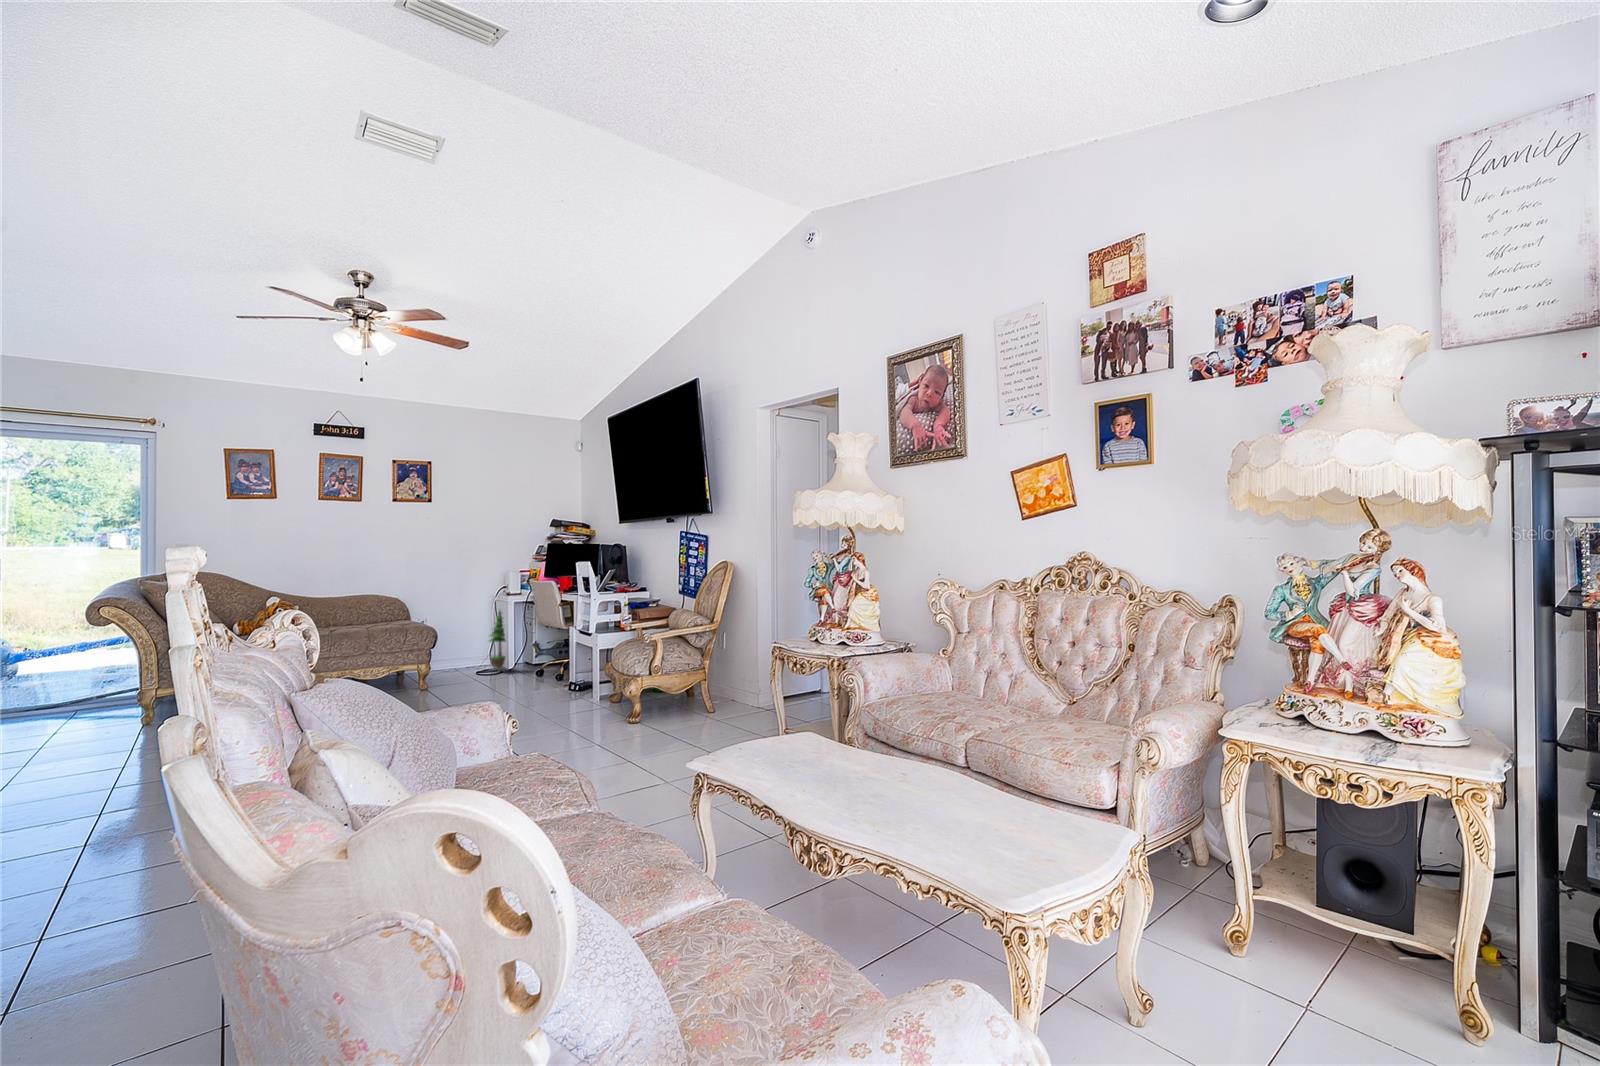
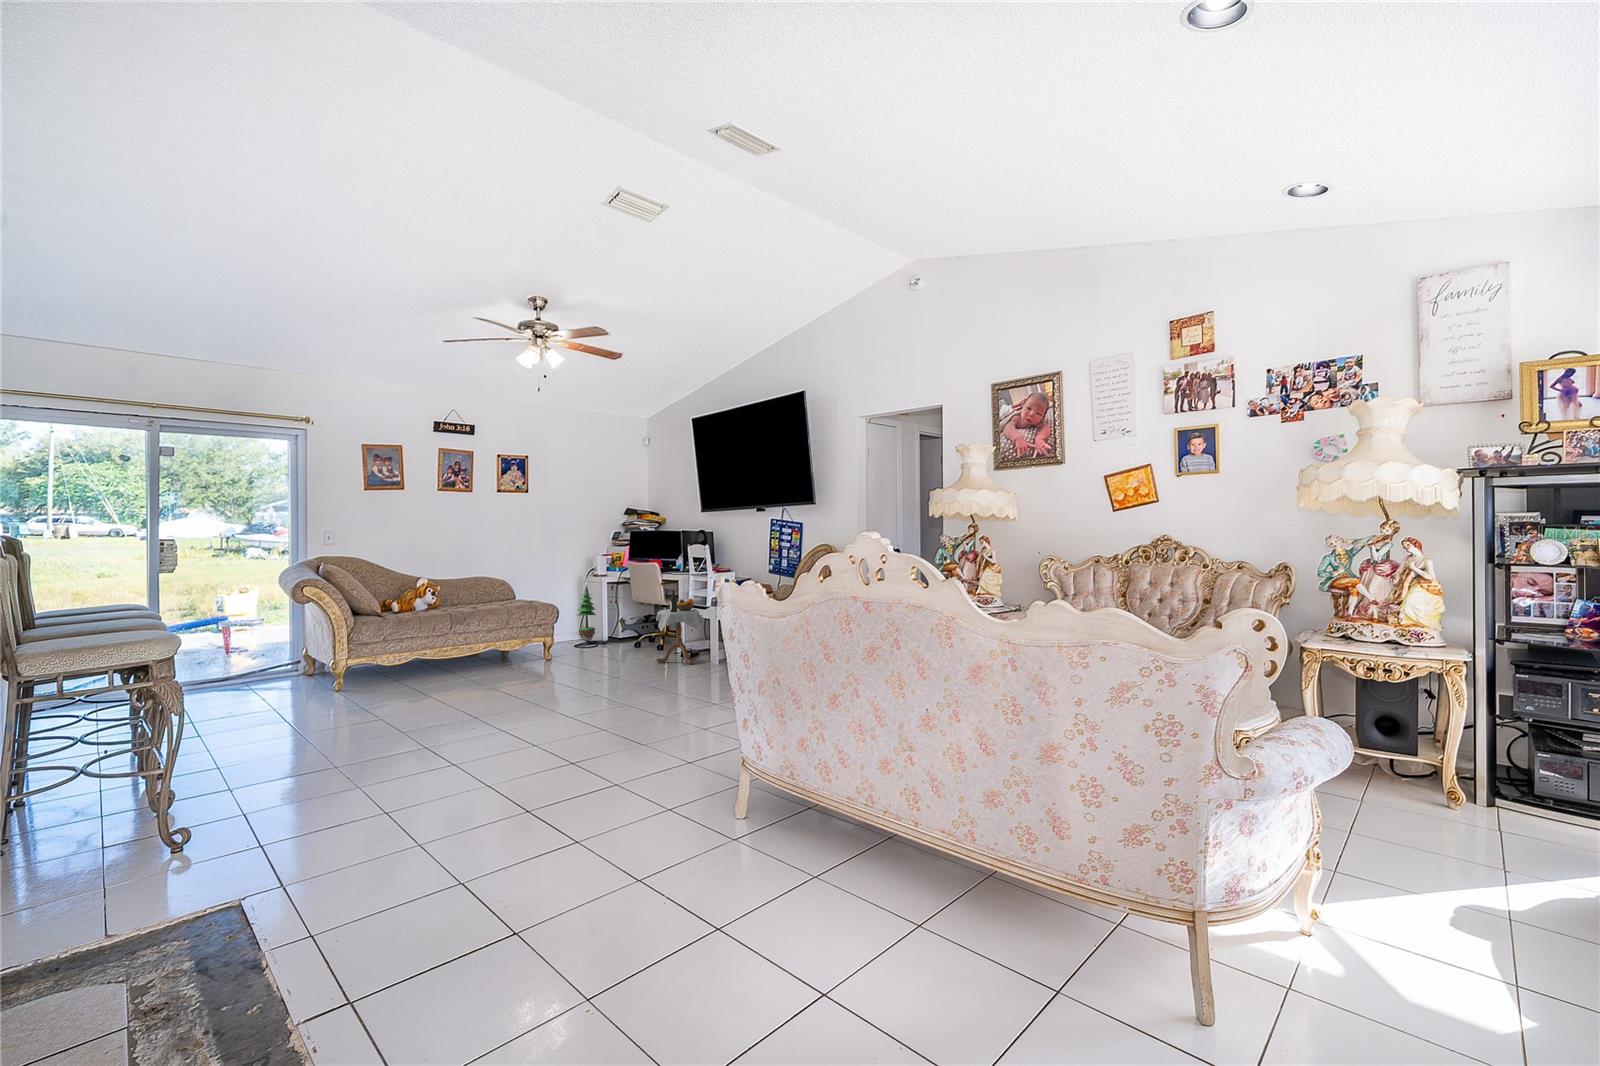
side table: none [536,616,595,705] -> present [656,590,704,664]

